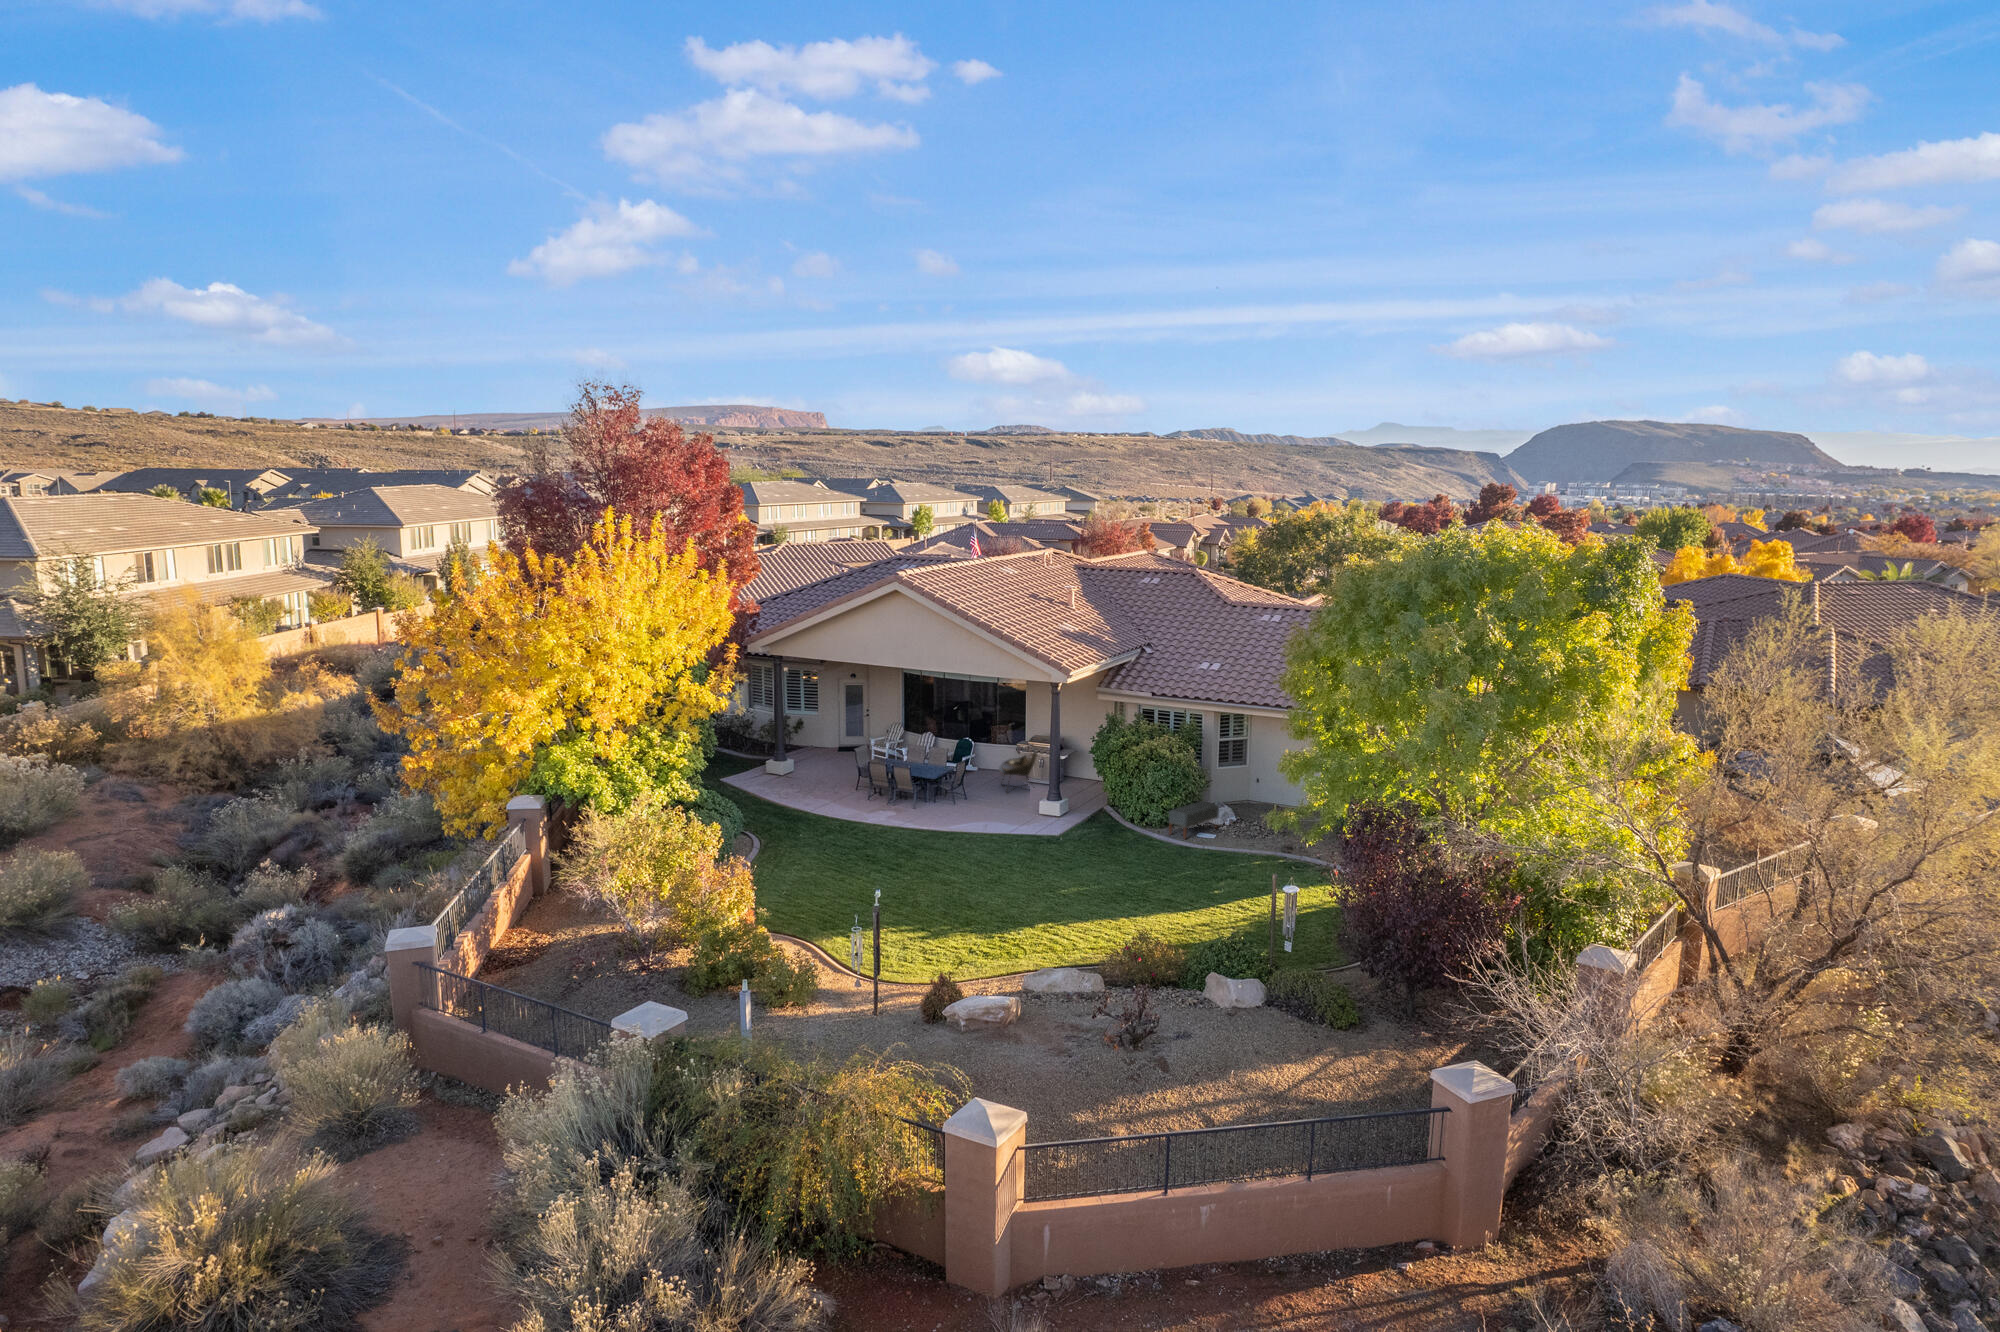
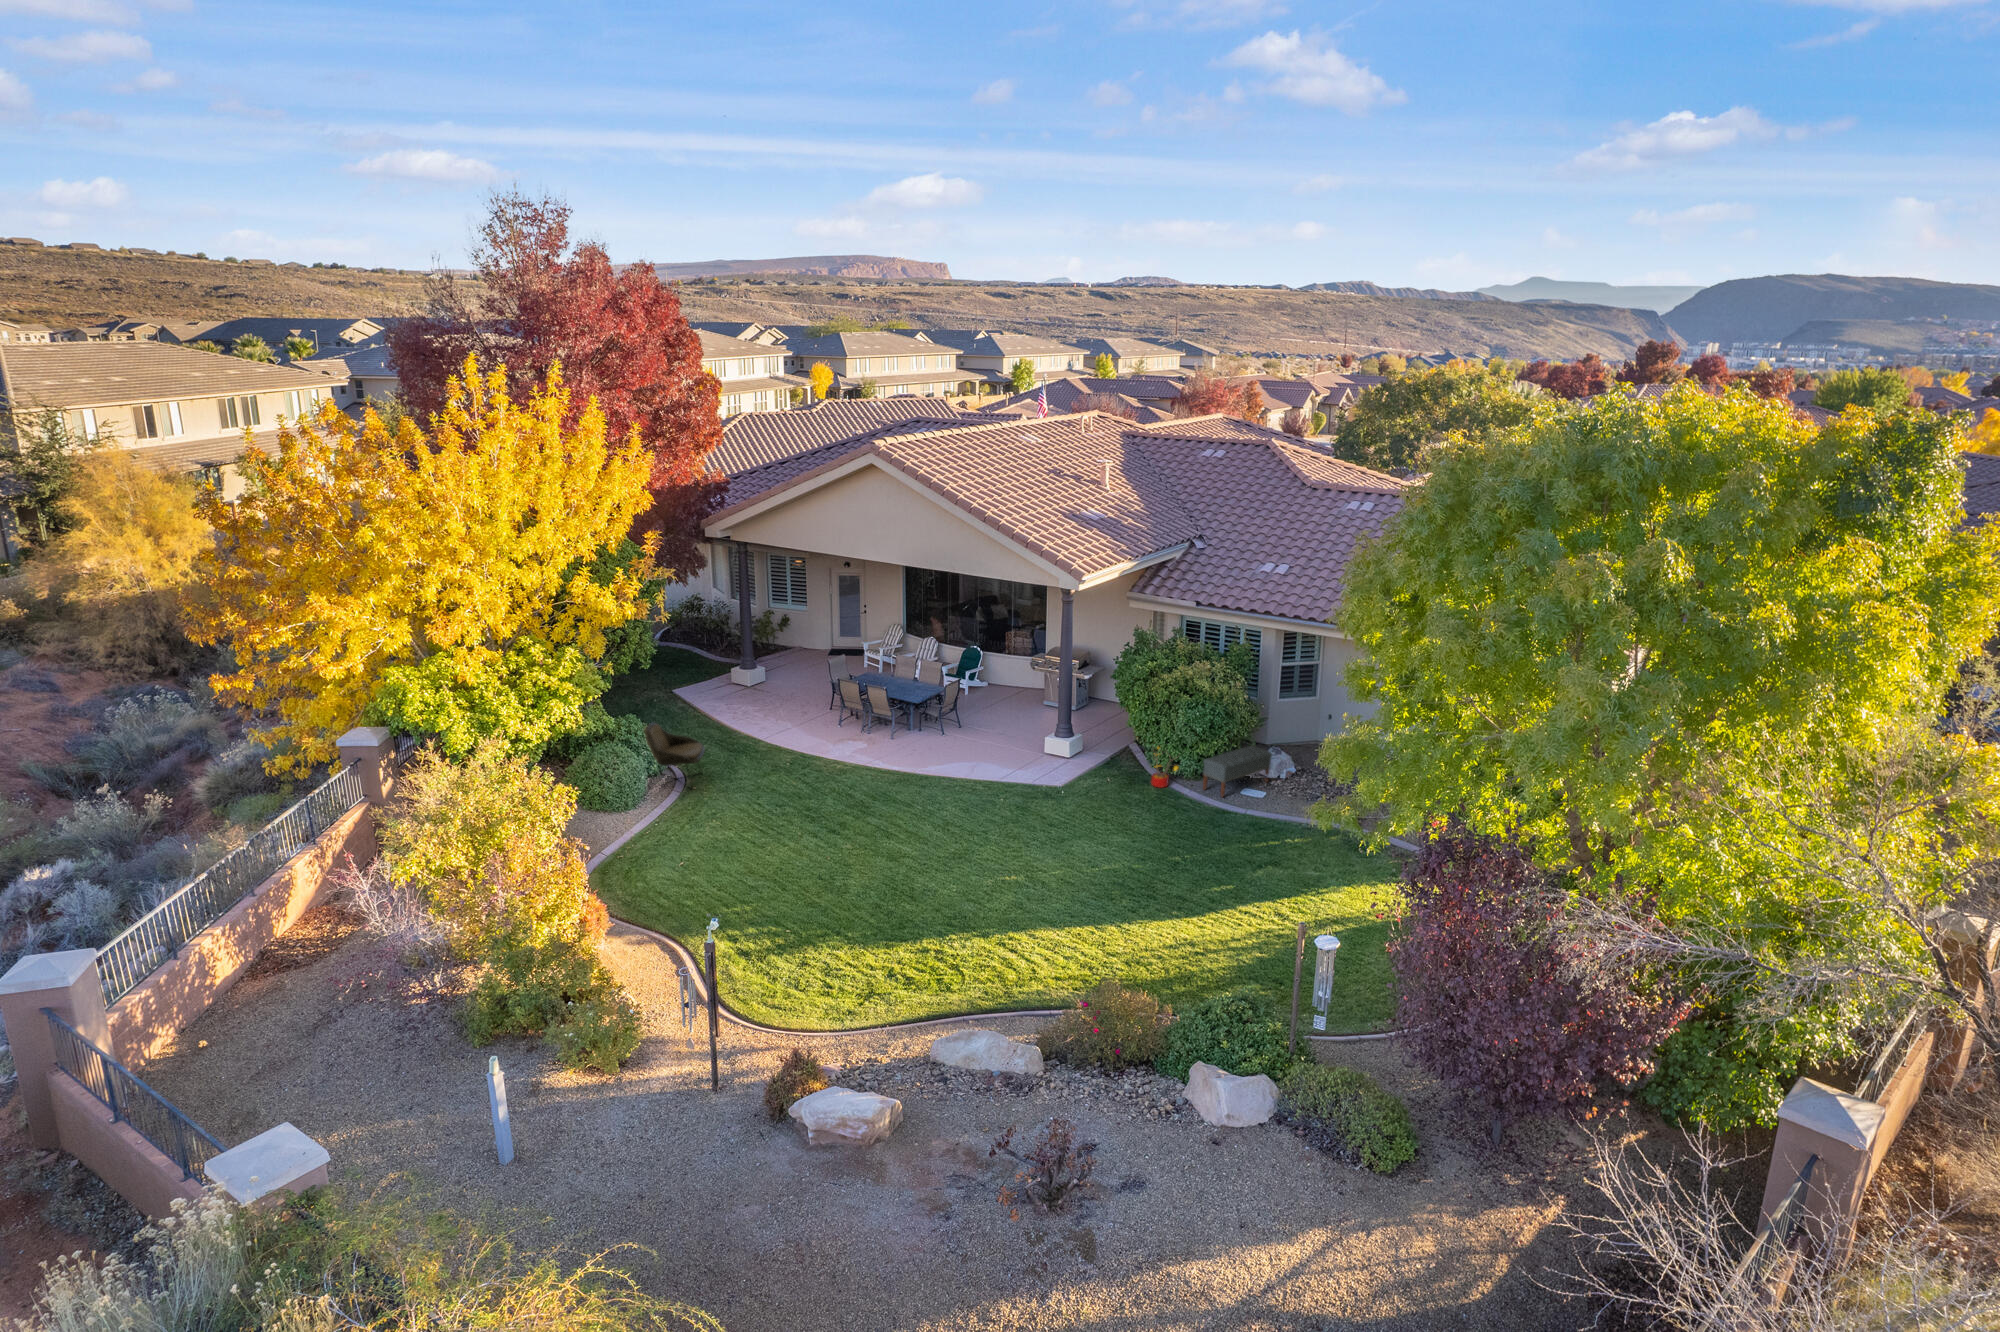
lounge chair: present [999,752,1037,790] -> present [645,723,705,789]
decorative plant: none [1128,799,1150,834] -> present [1151,752,1178,787]

